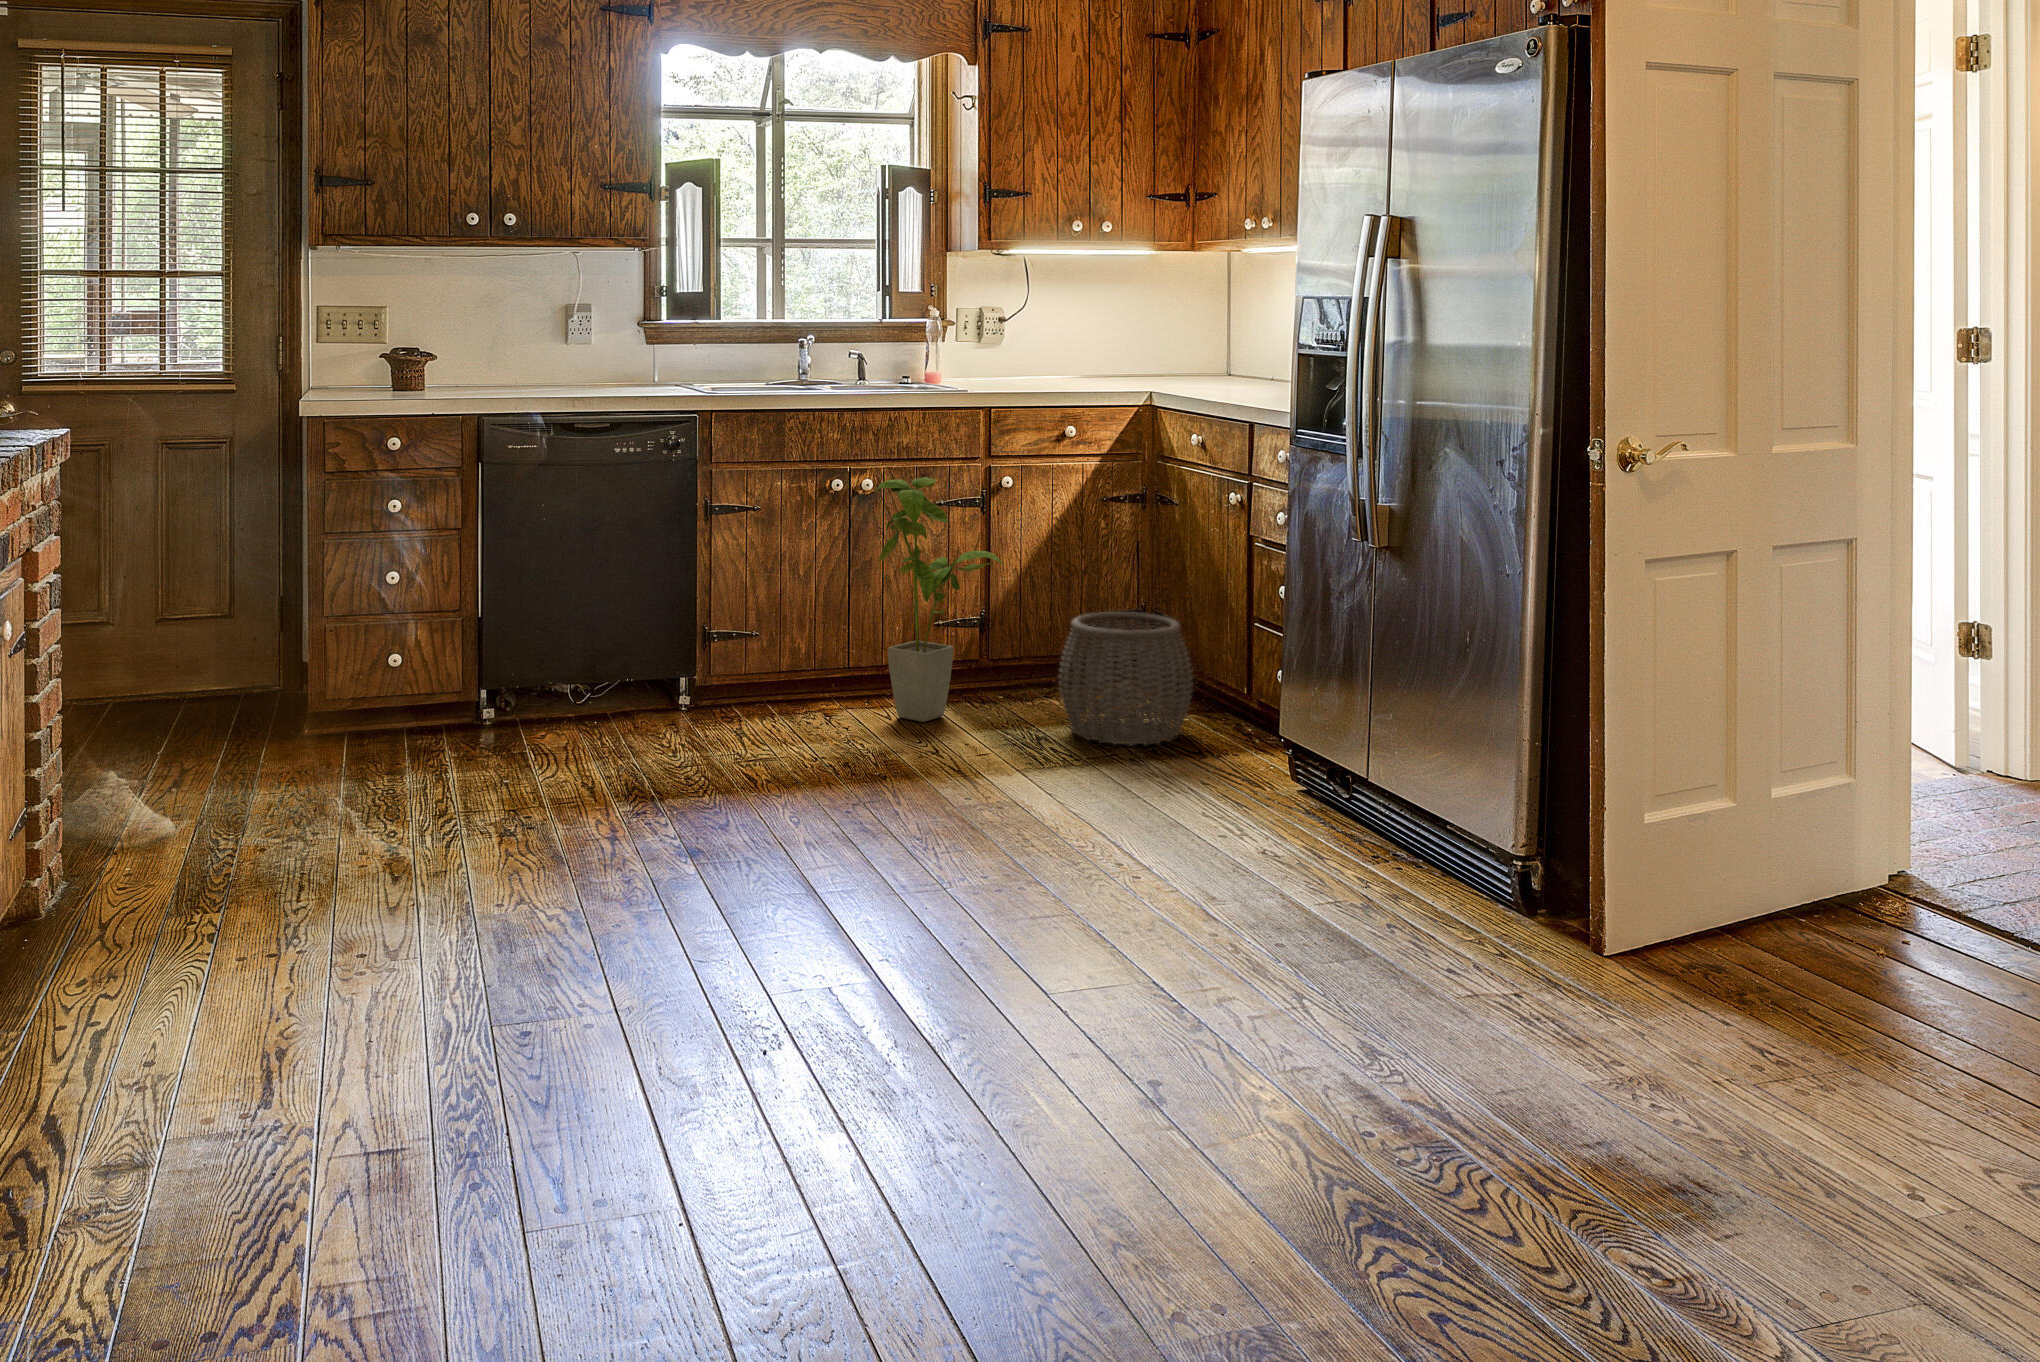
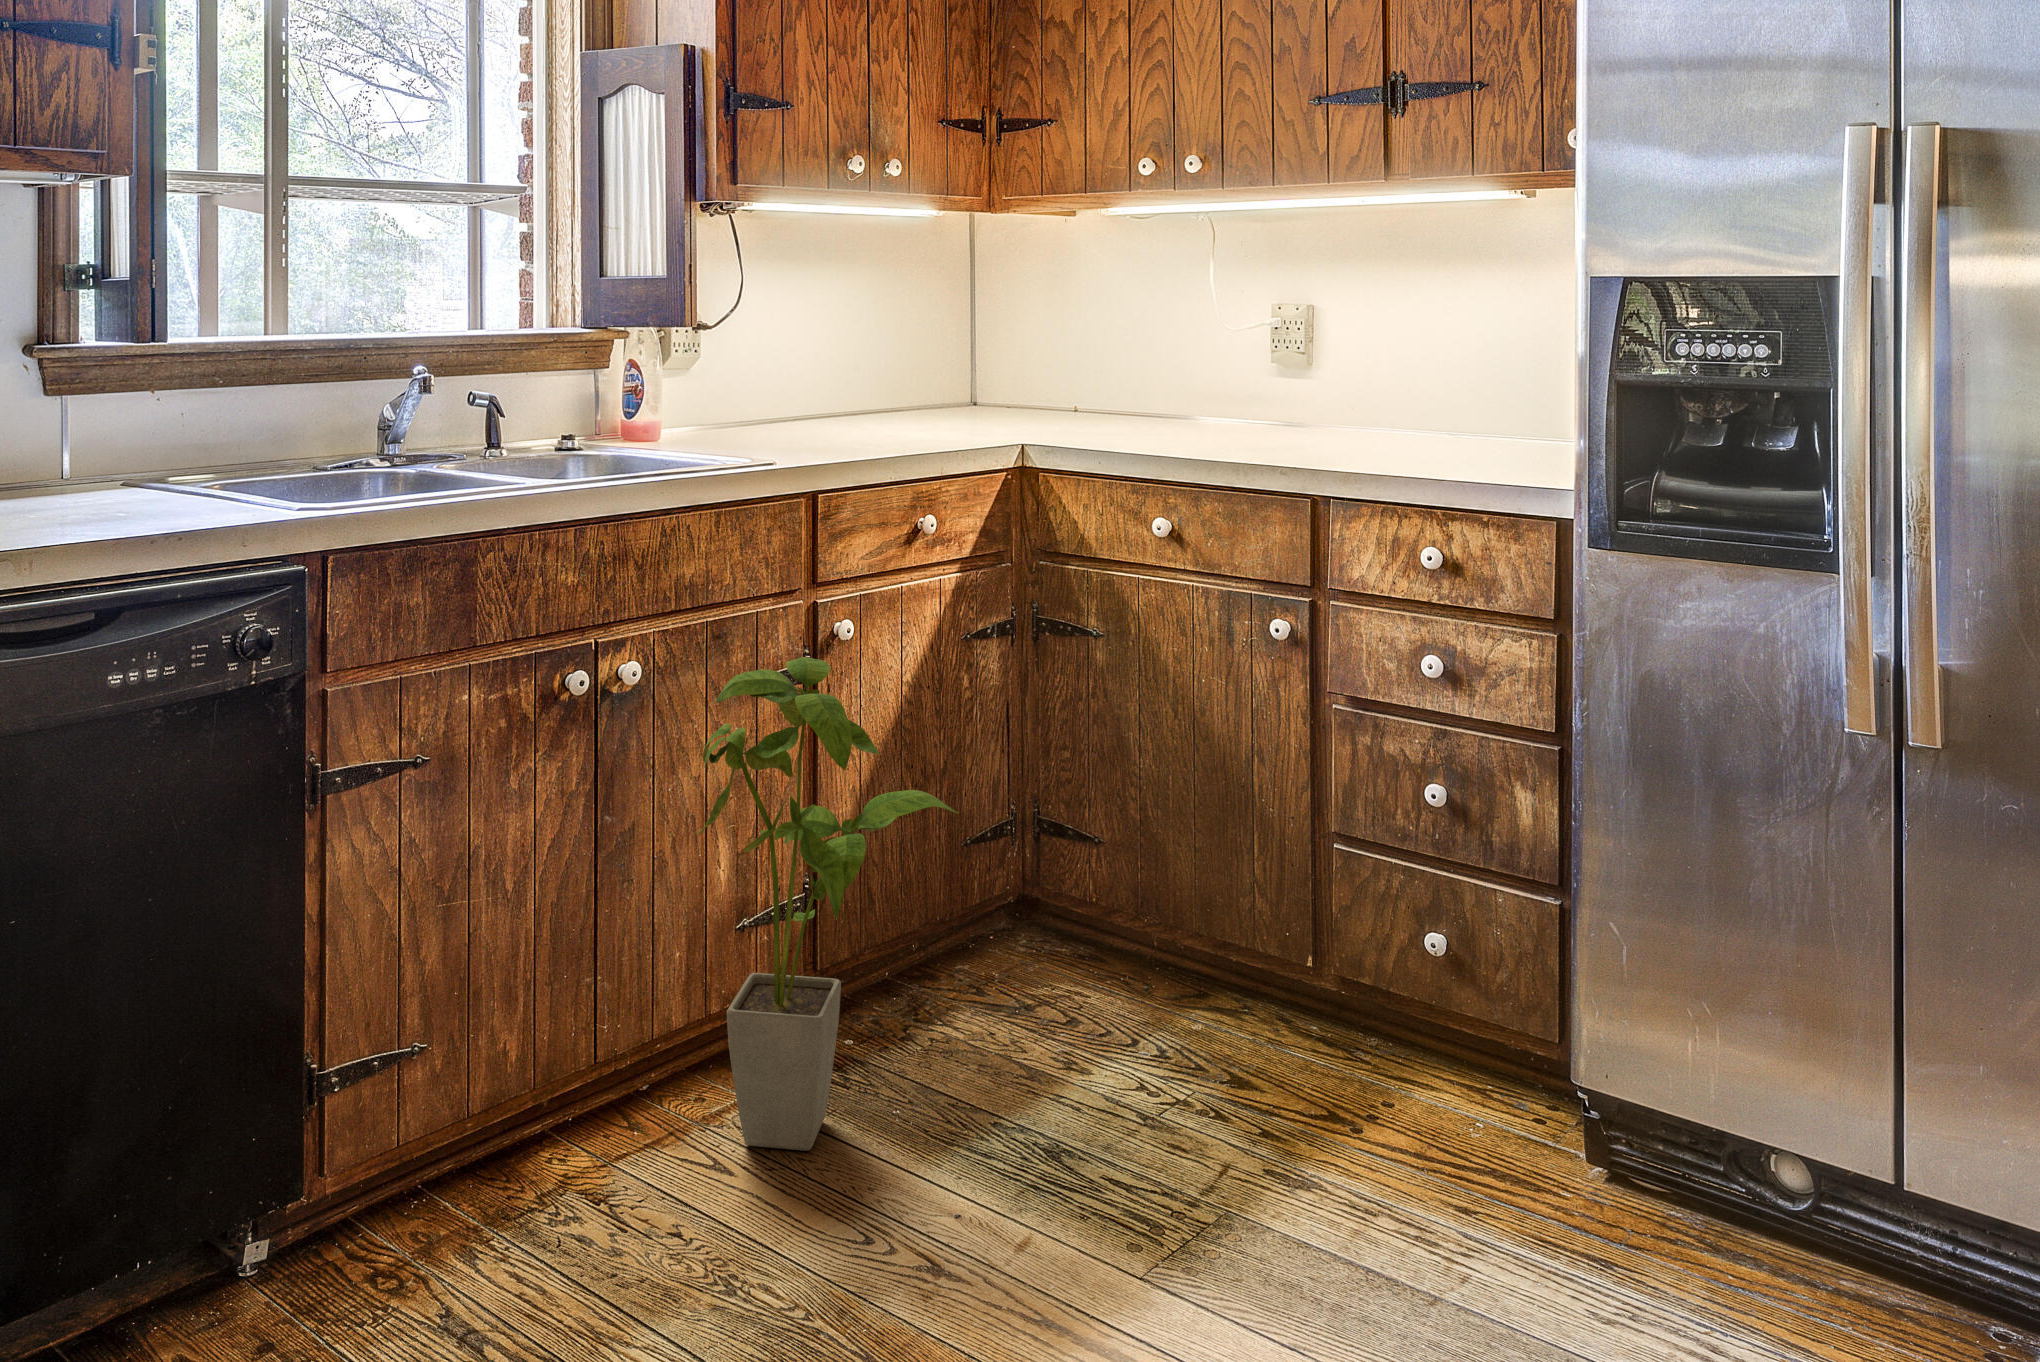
woven basket: present [1059,612,1193,746] -> none [1050,861,1299,1141]

